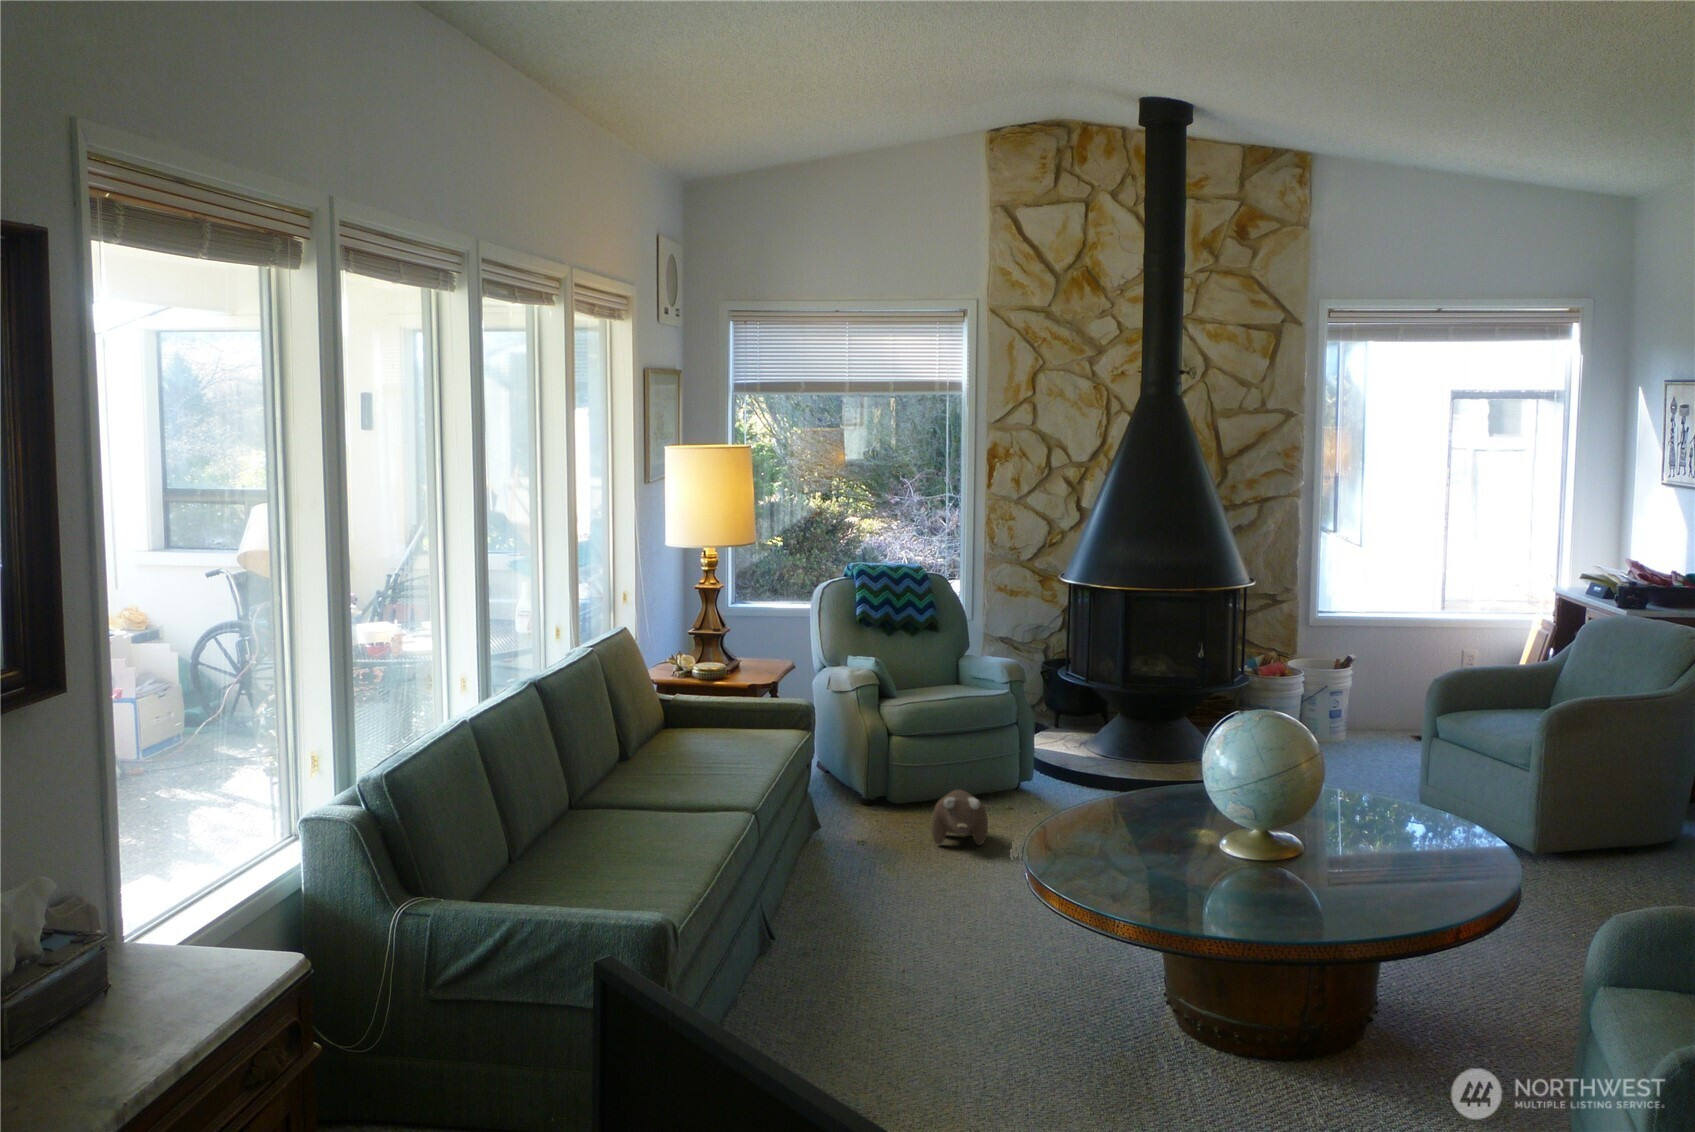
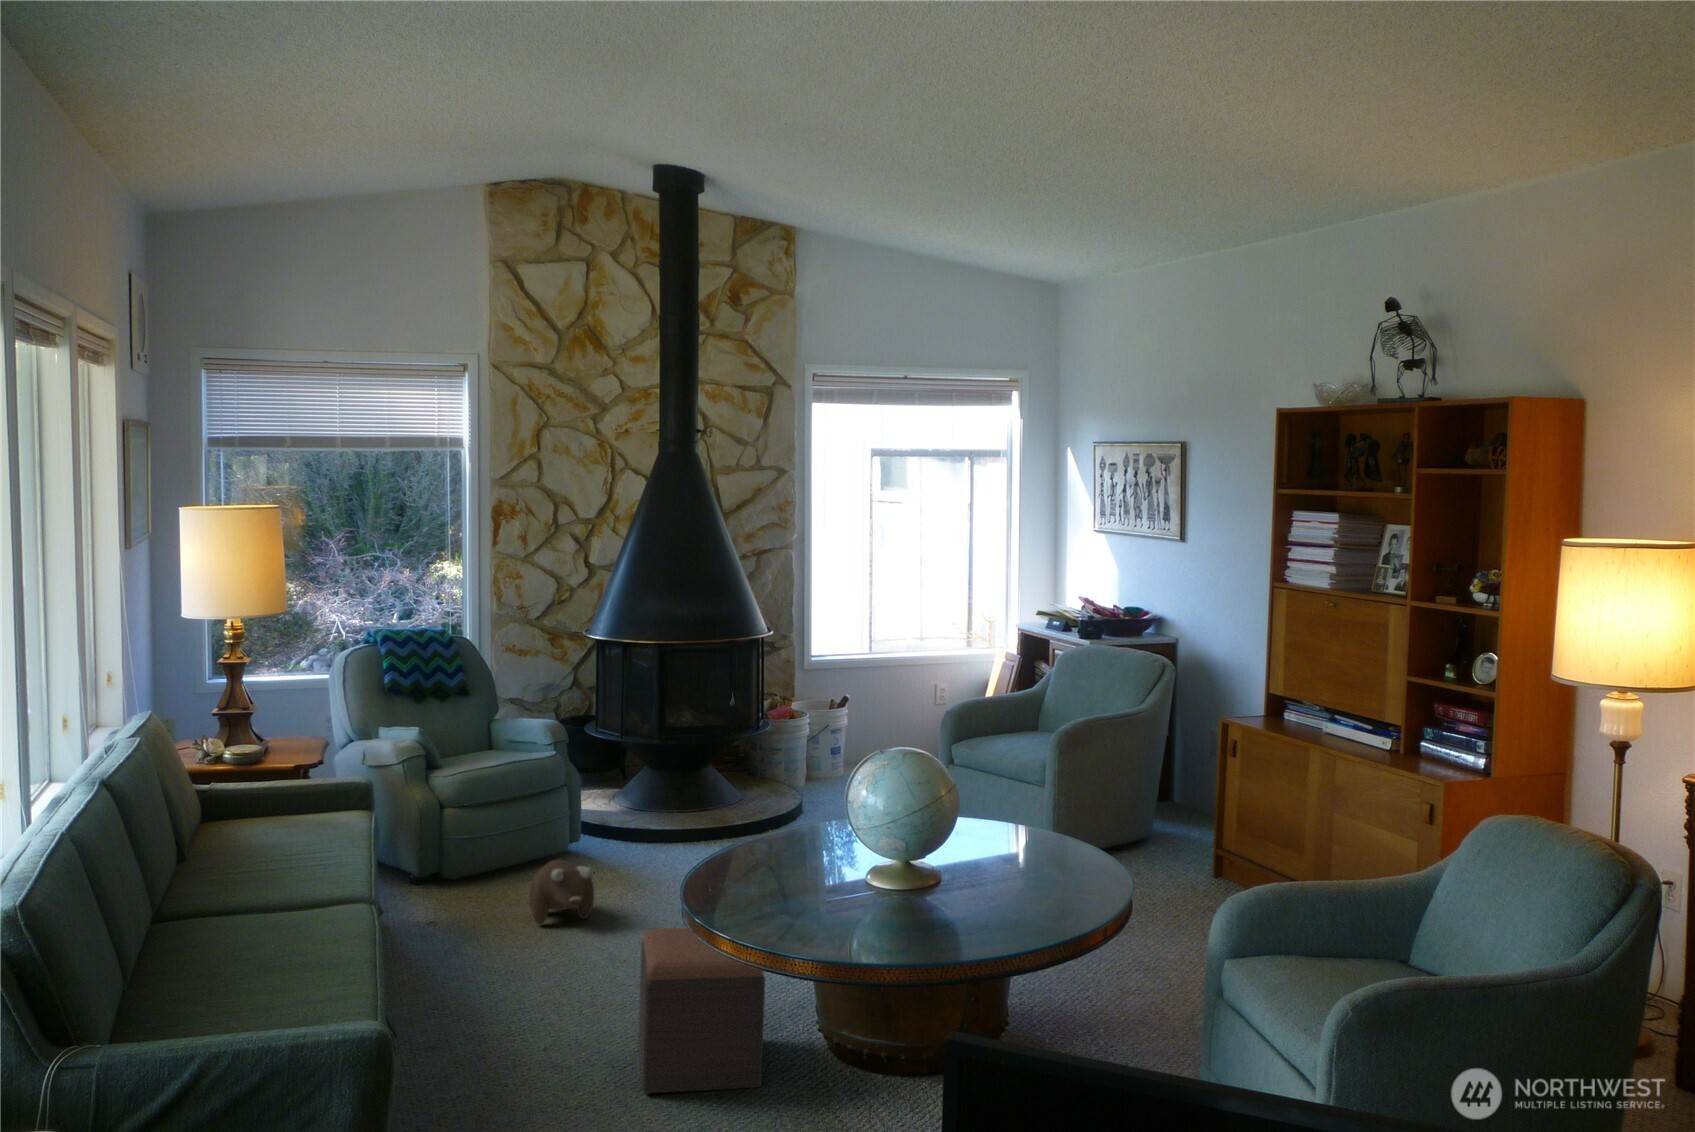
footstool: none [917,852,1035,993] -> present [638,928,765,1094]

